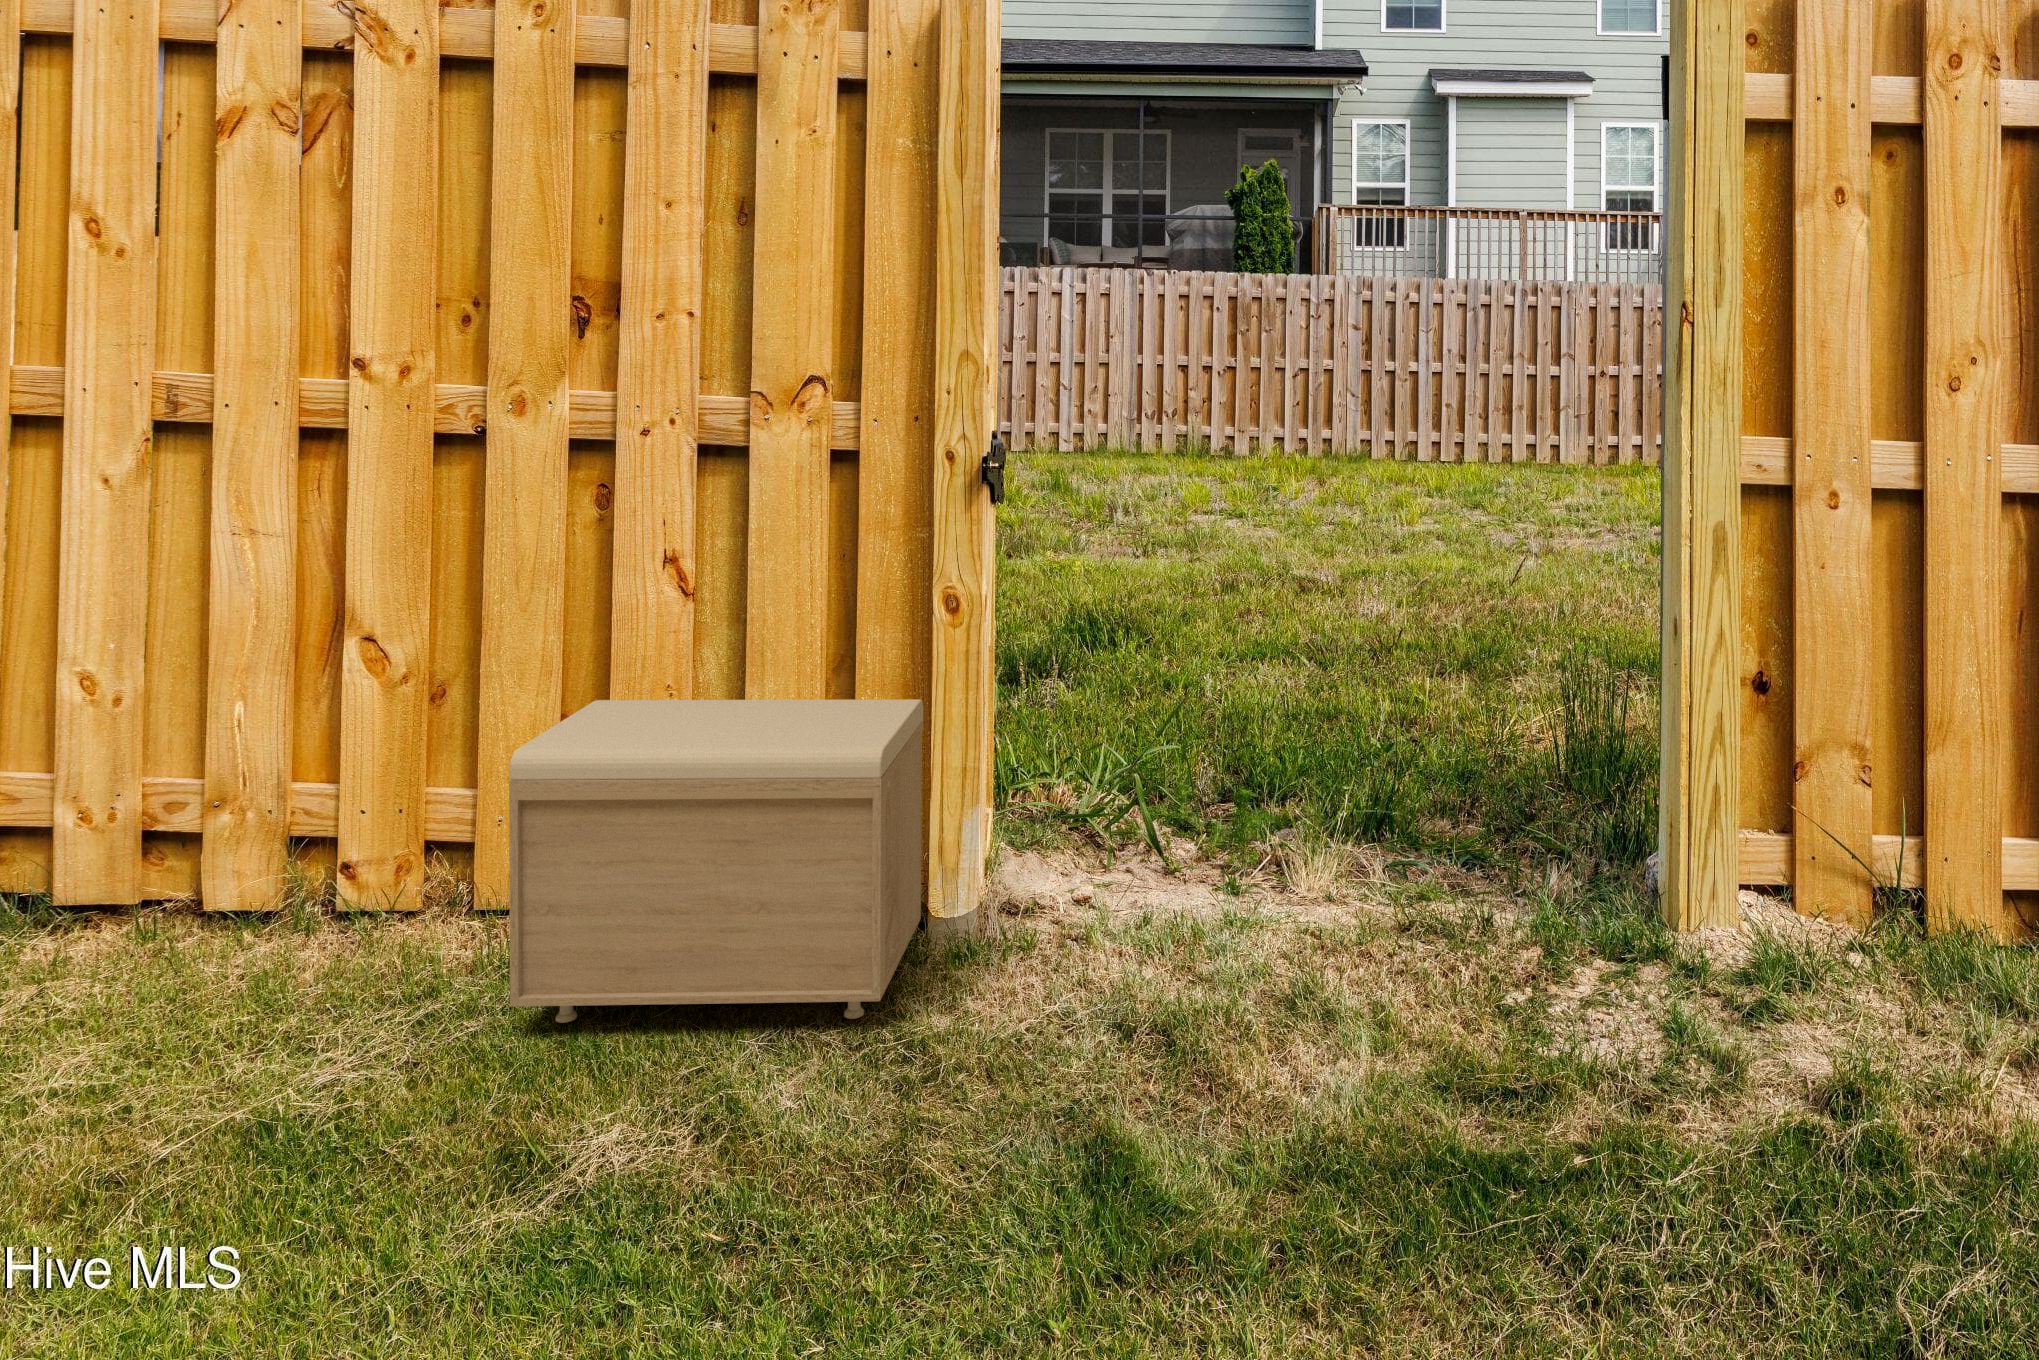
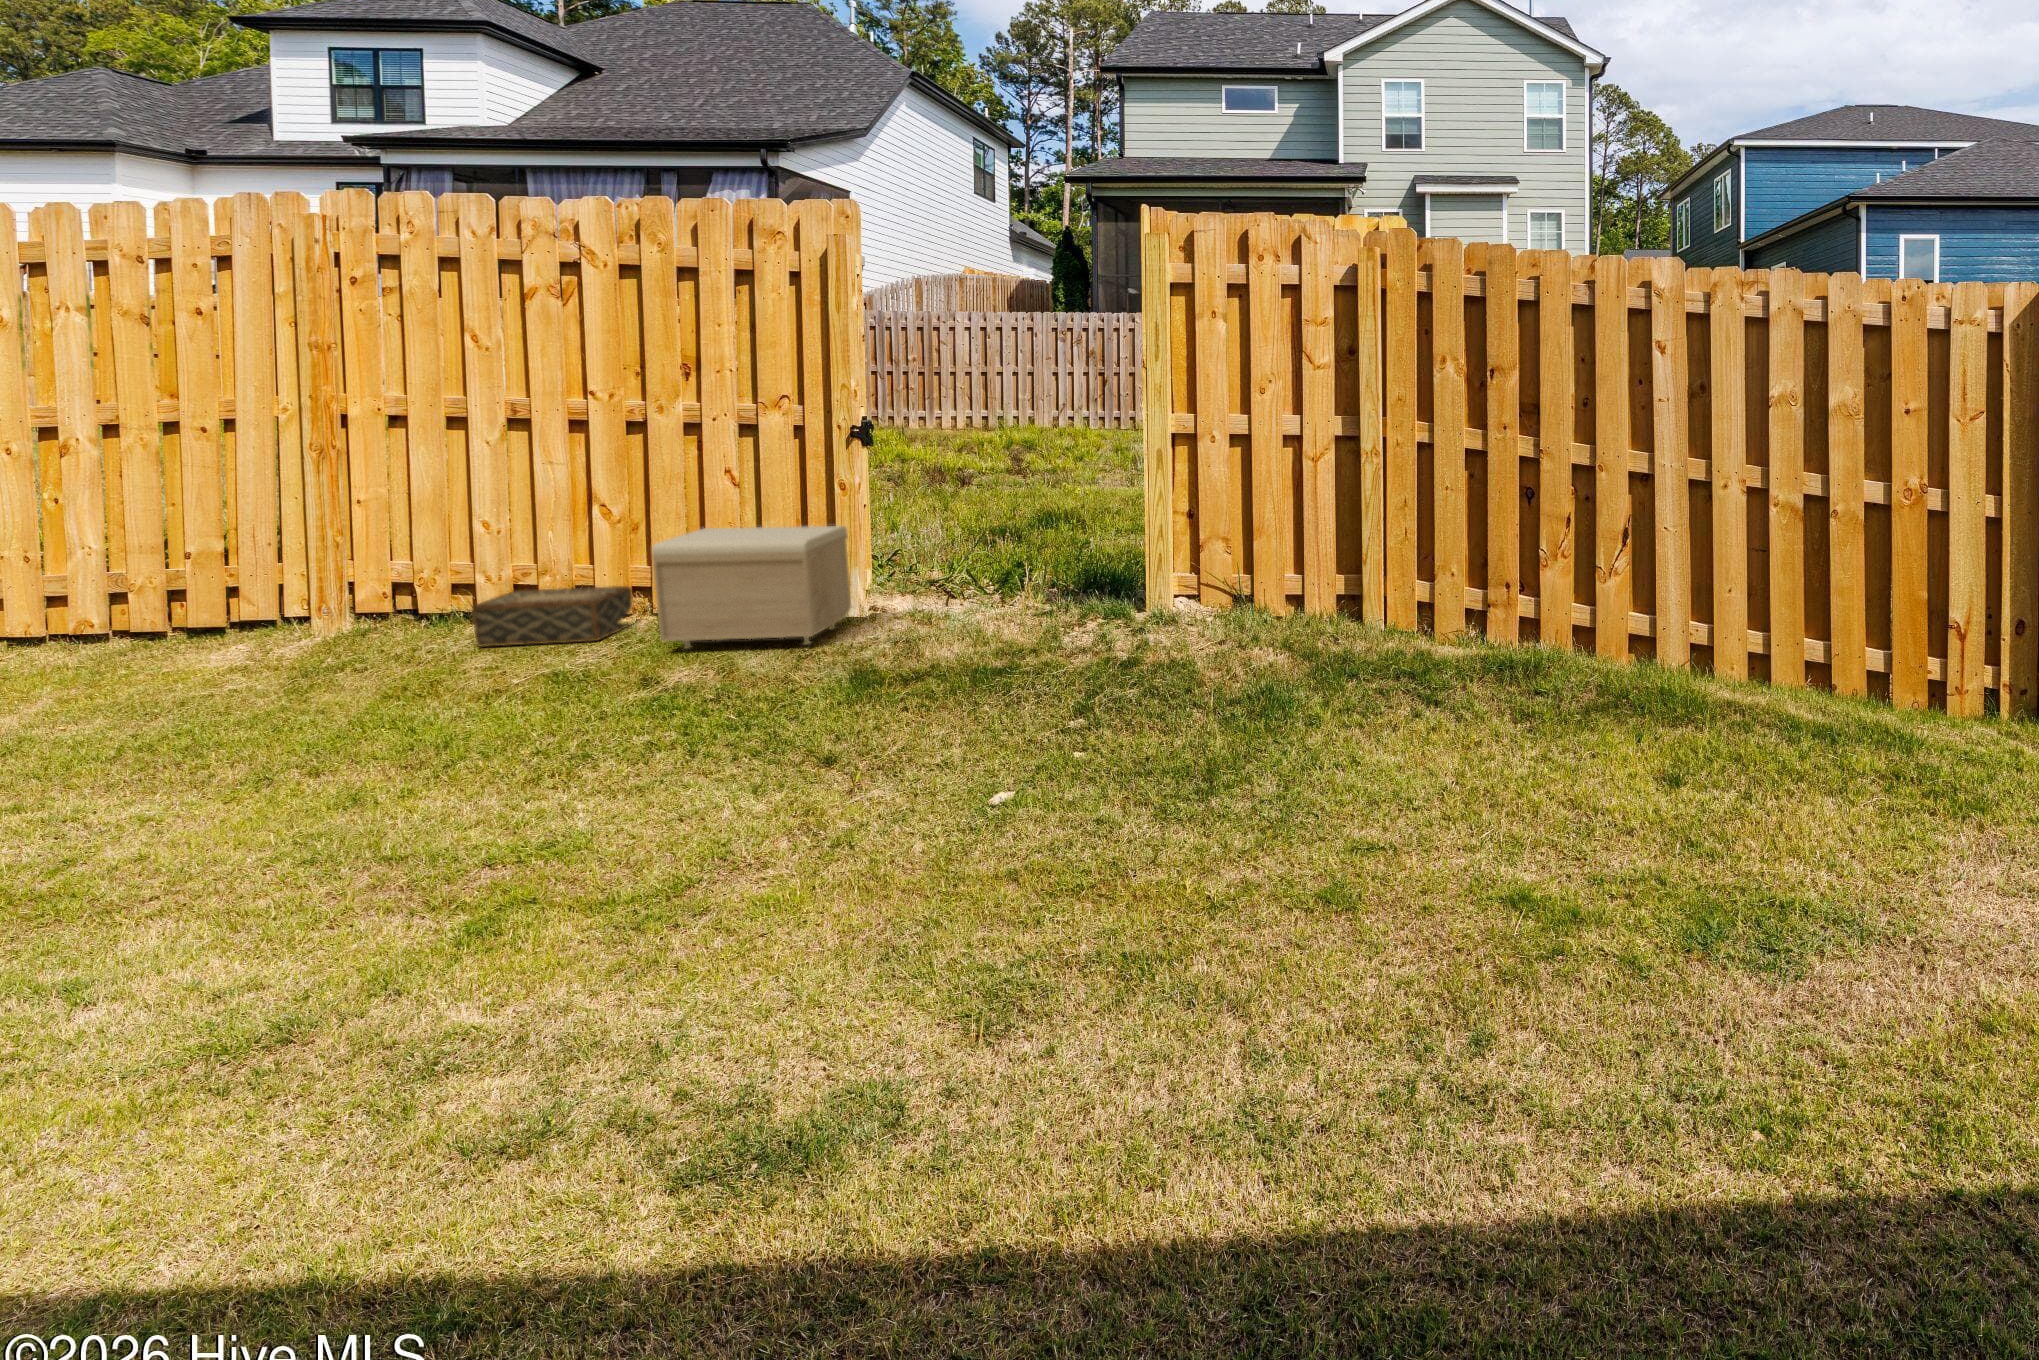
woven basket: none [55,833,408,996] -> present [472,586,632,647]

